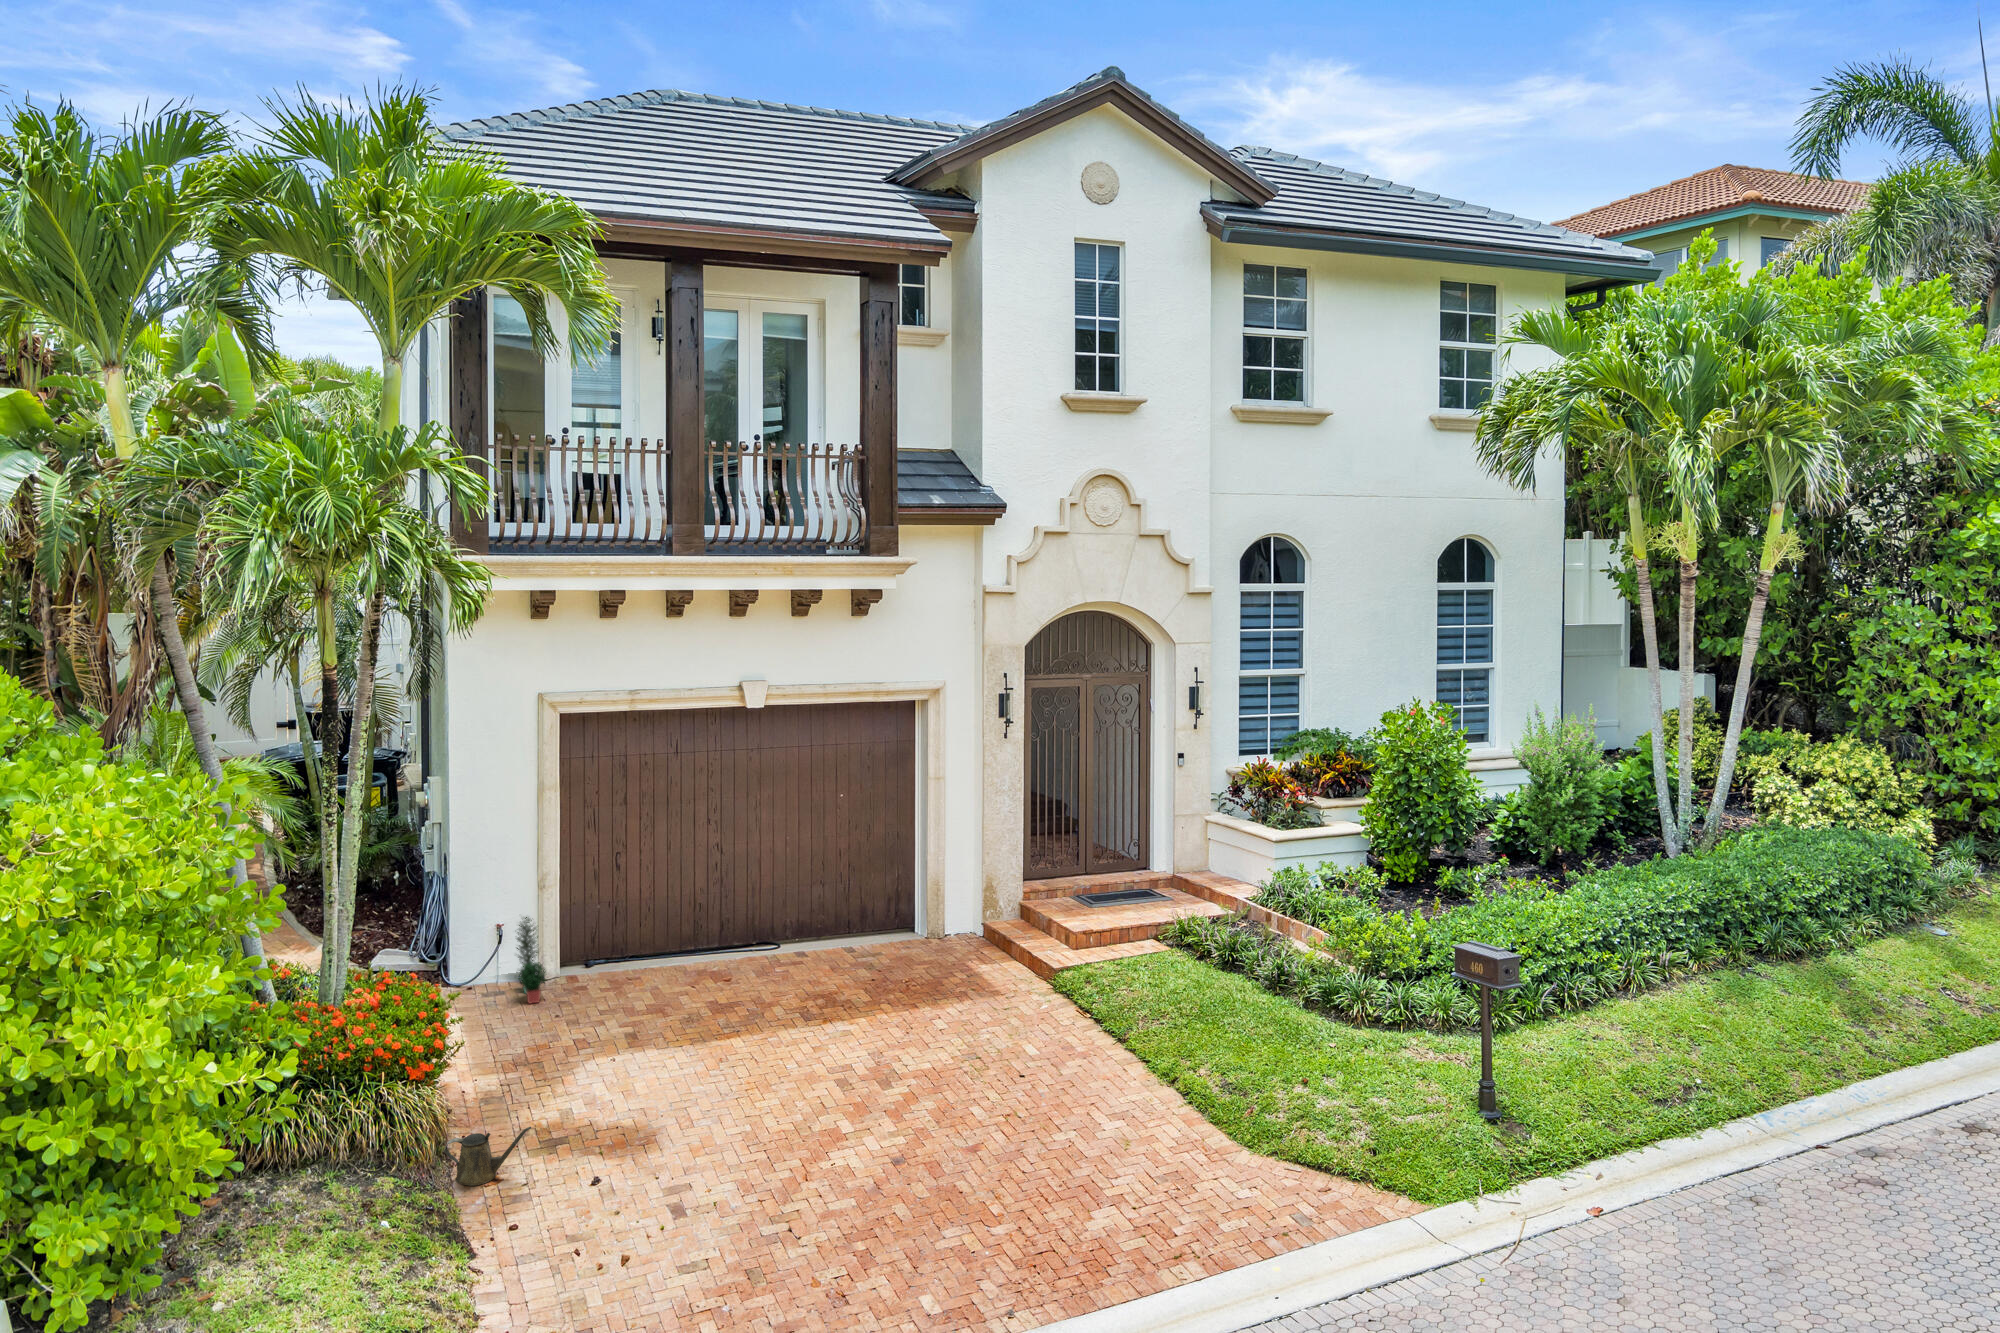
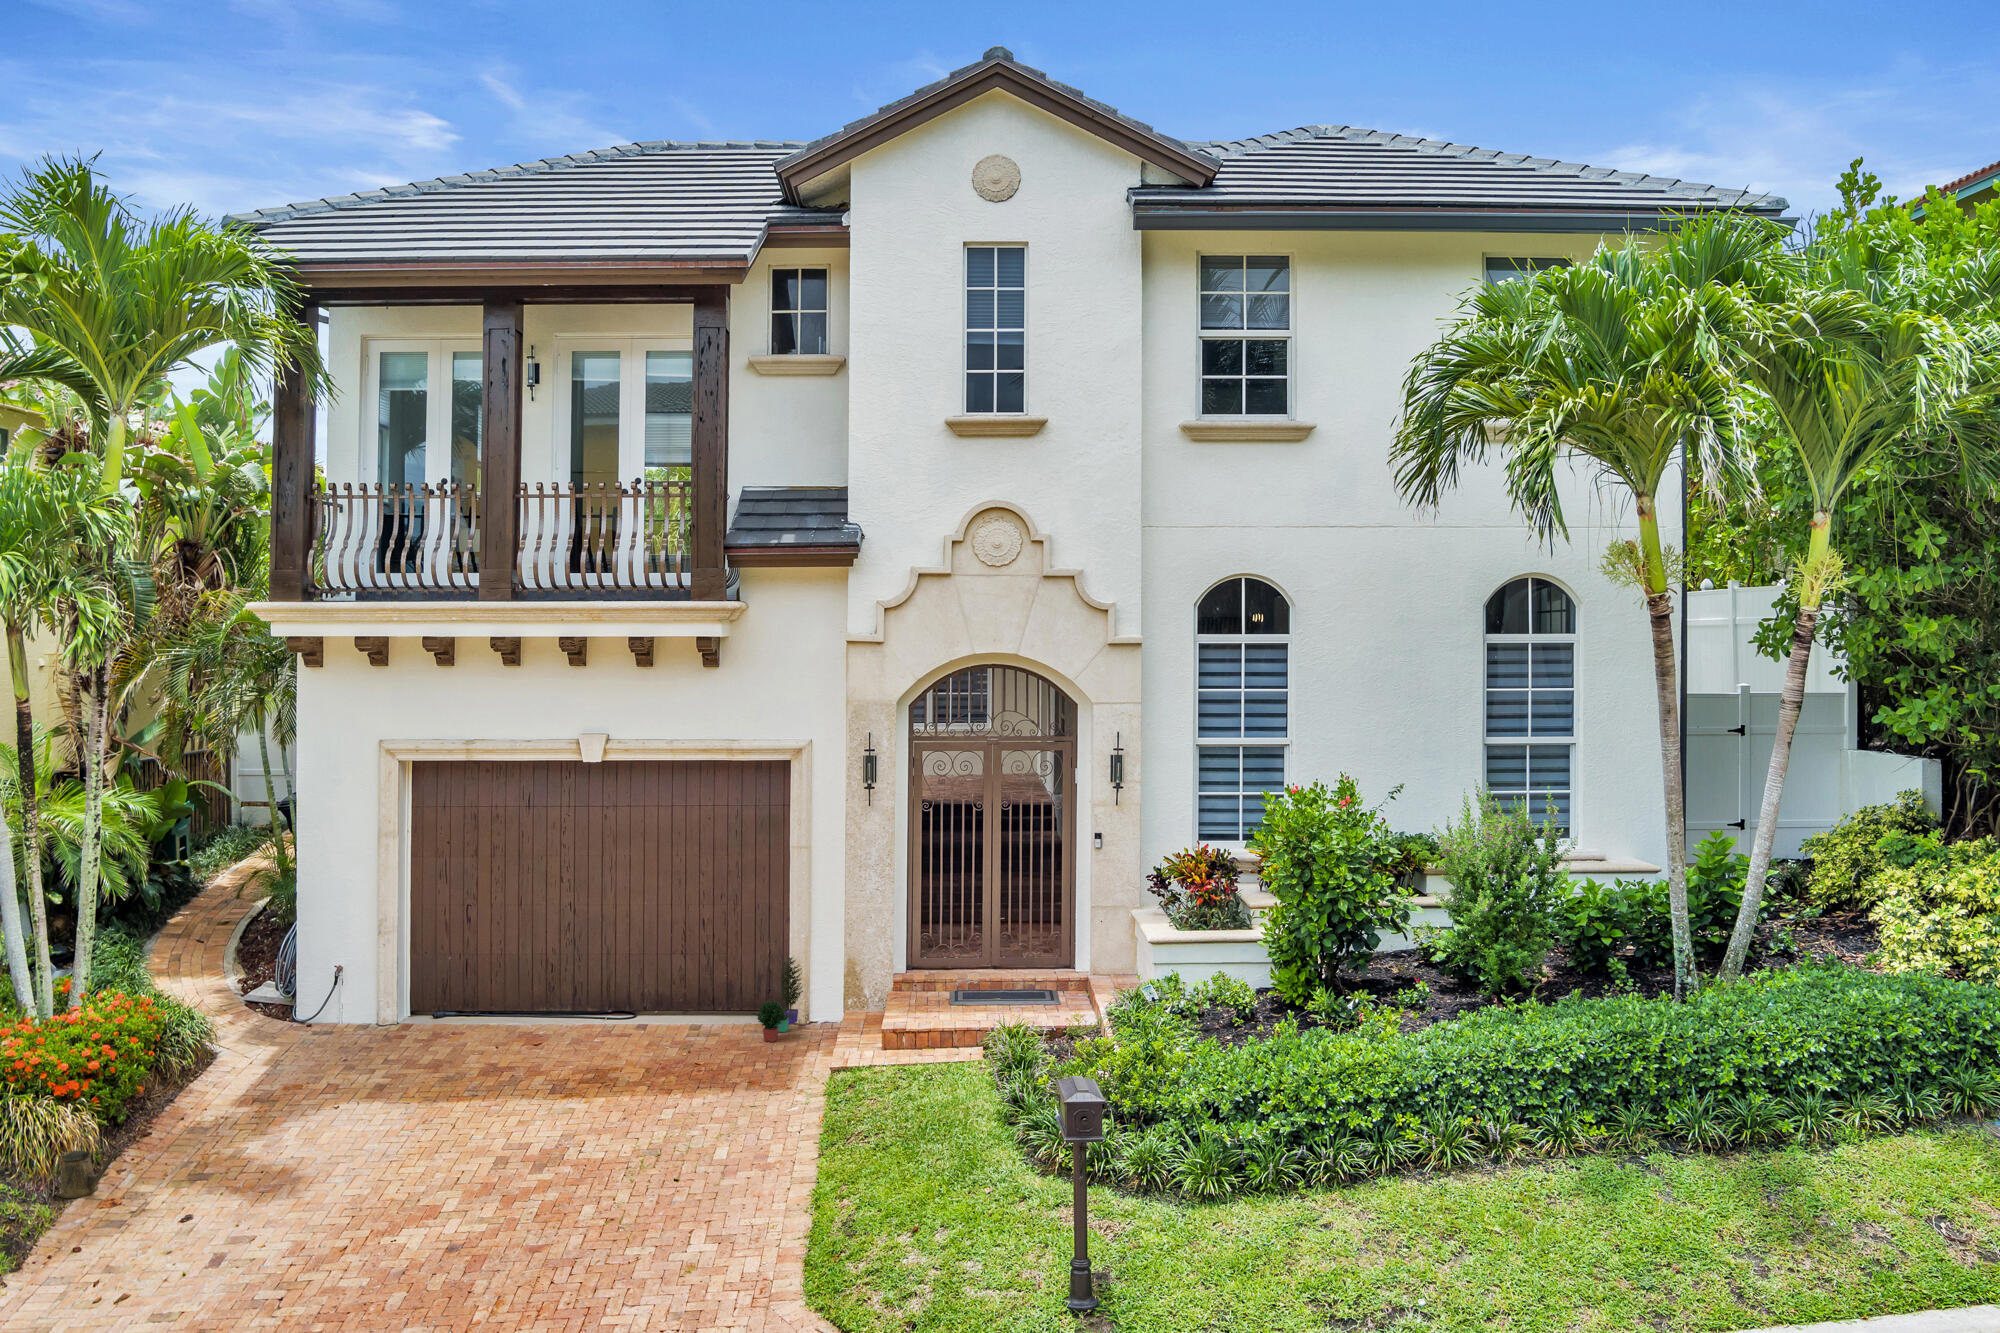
potted plant: present [517,917,546,1003] -> present [757,956,803,1042]

